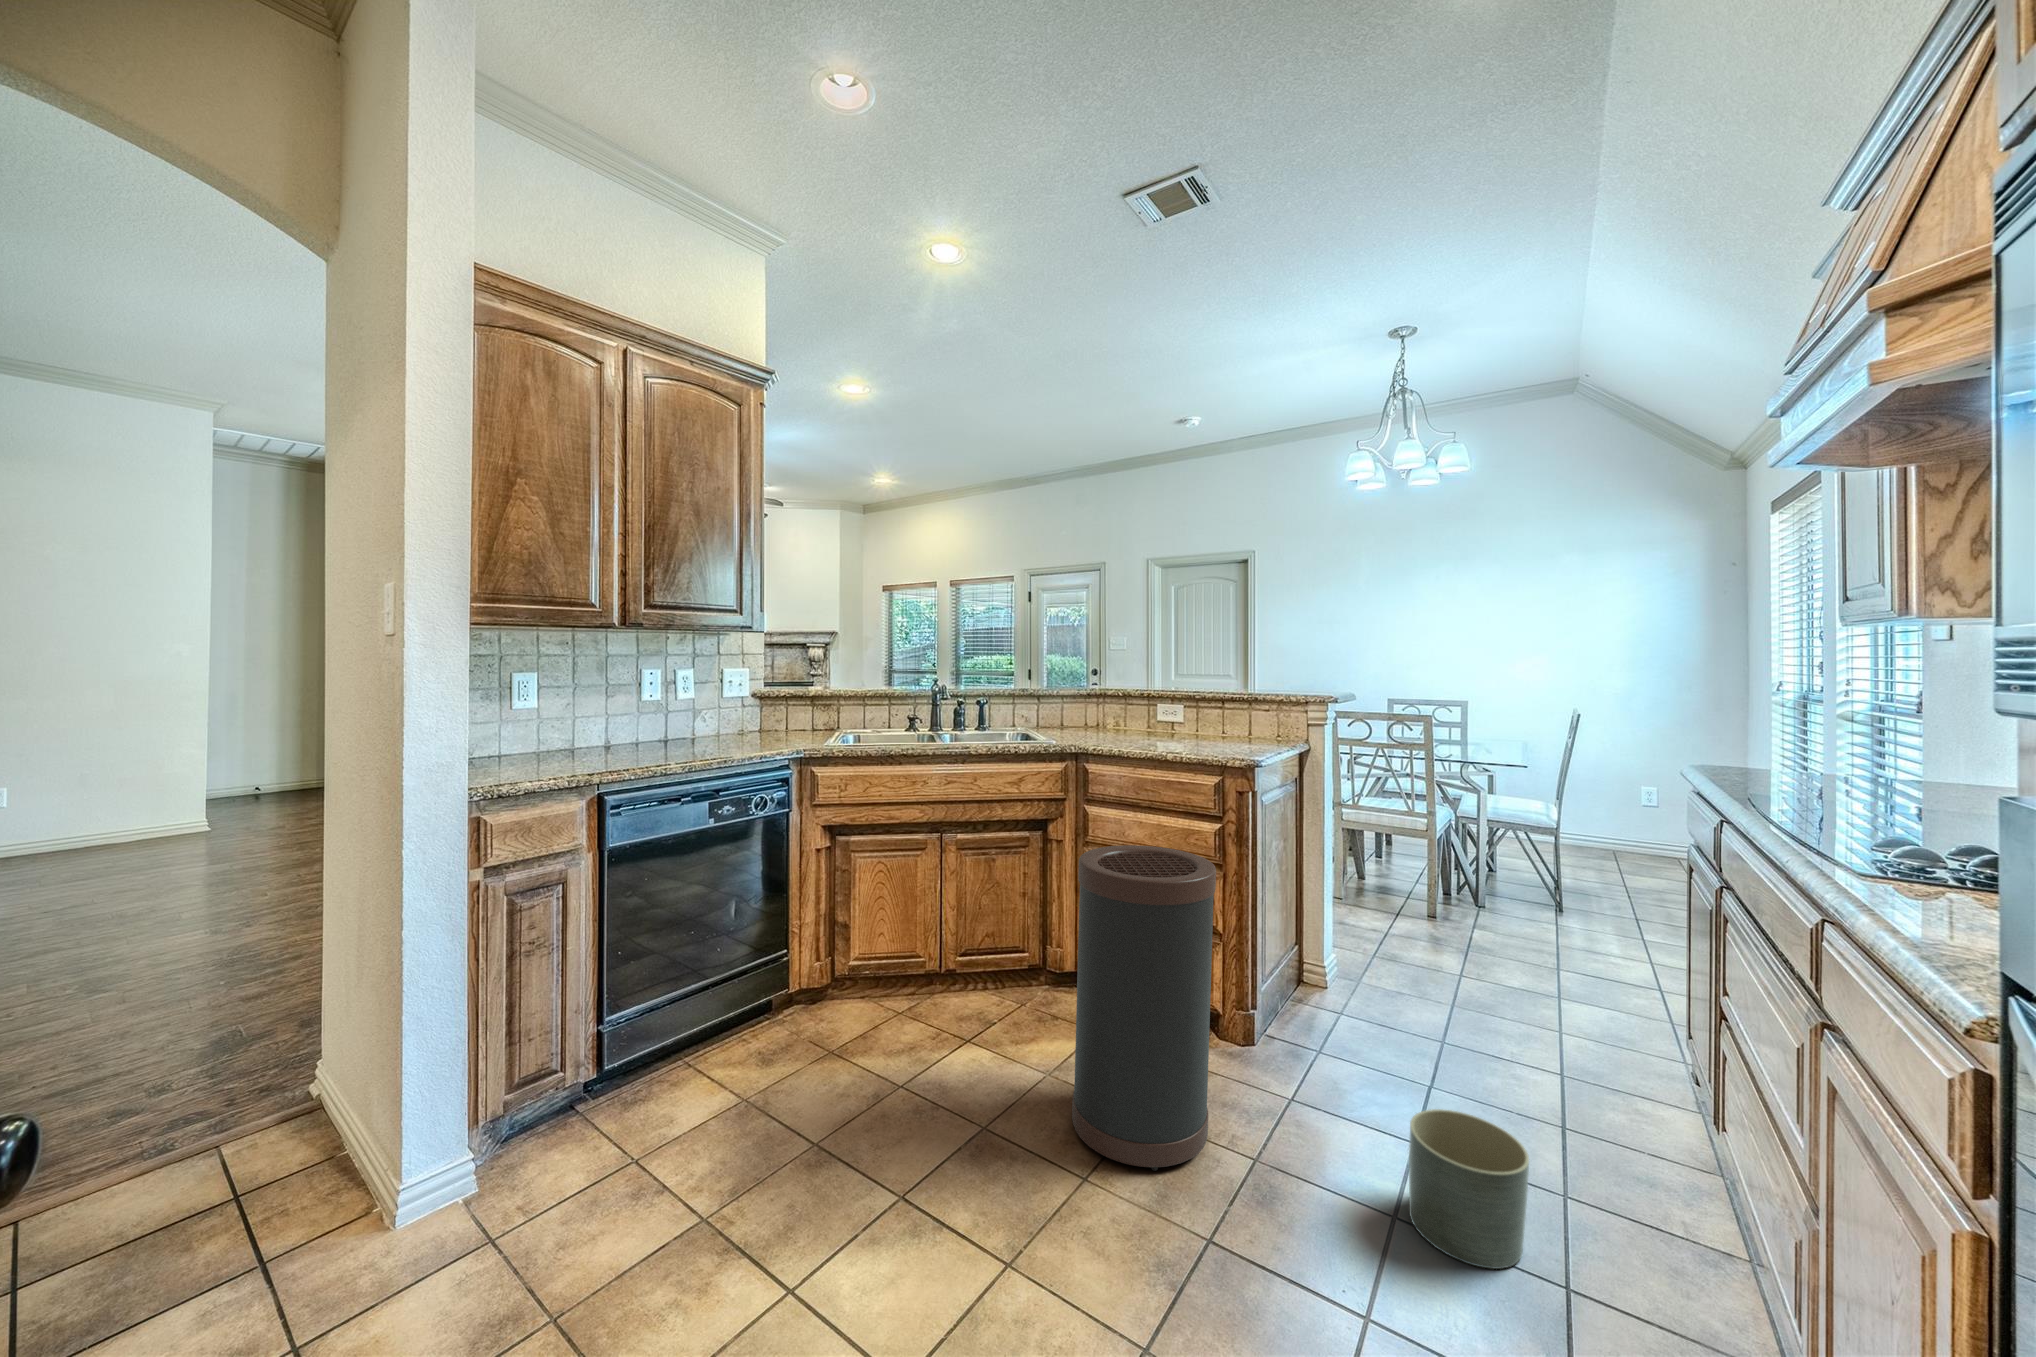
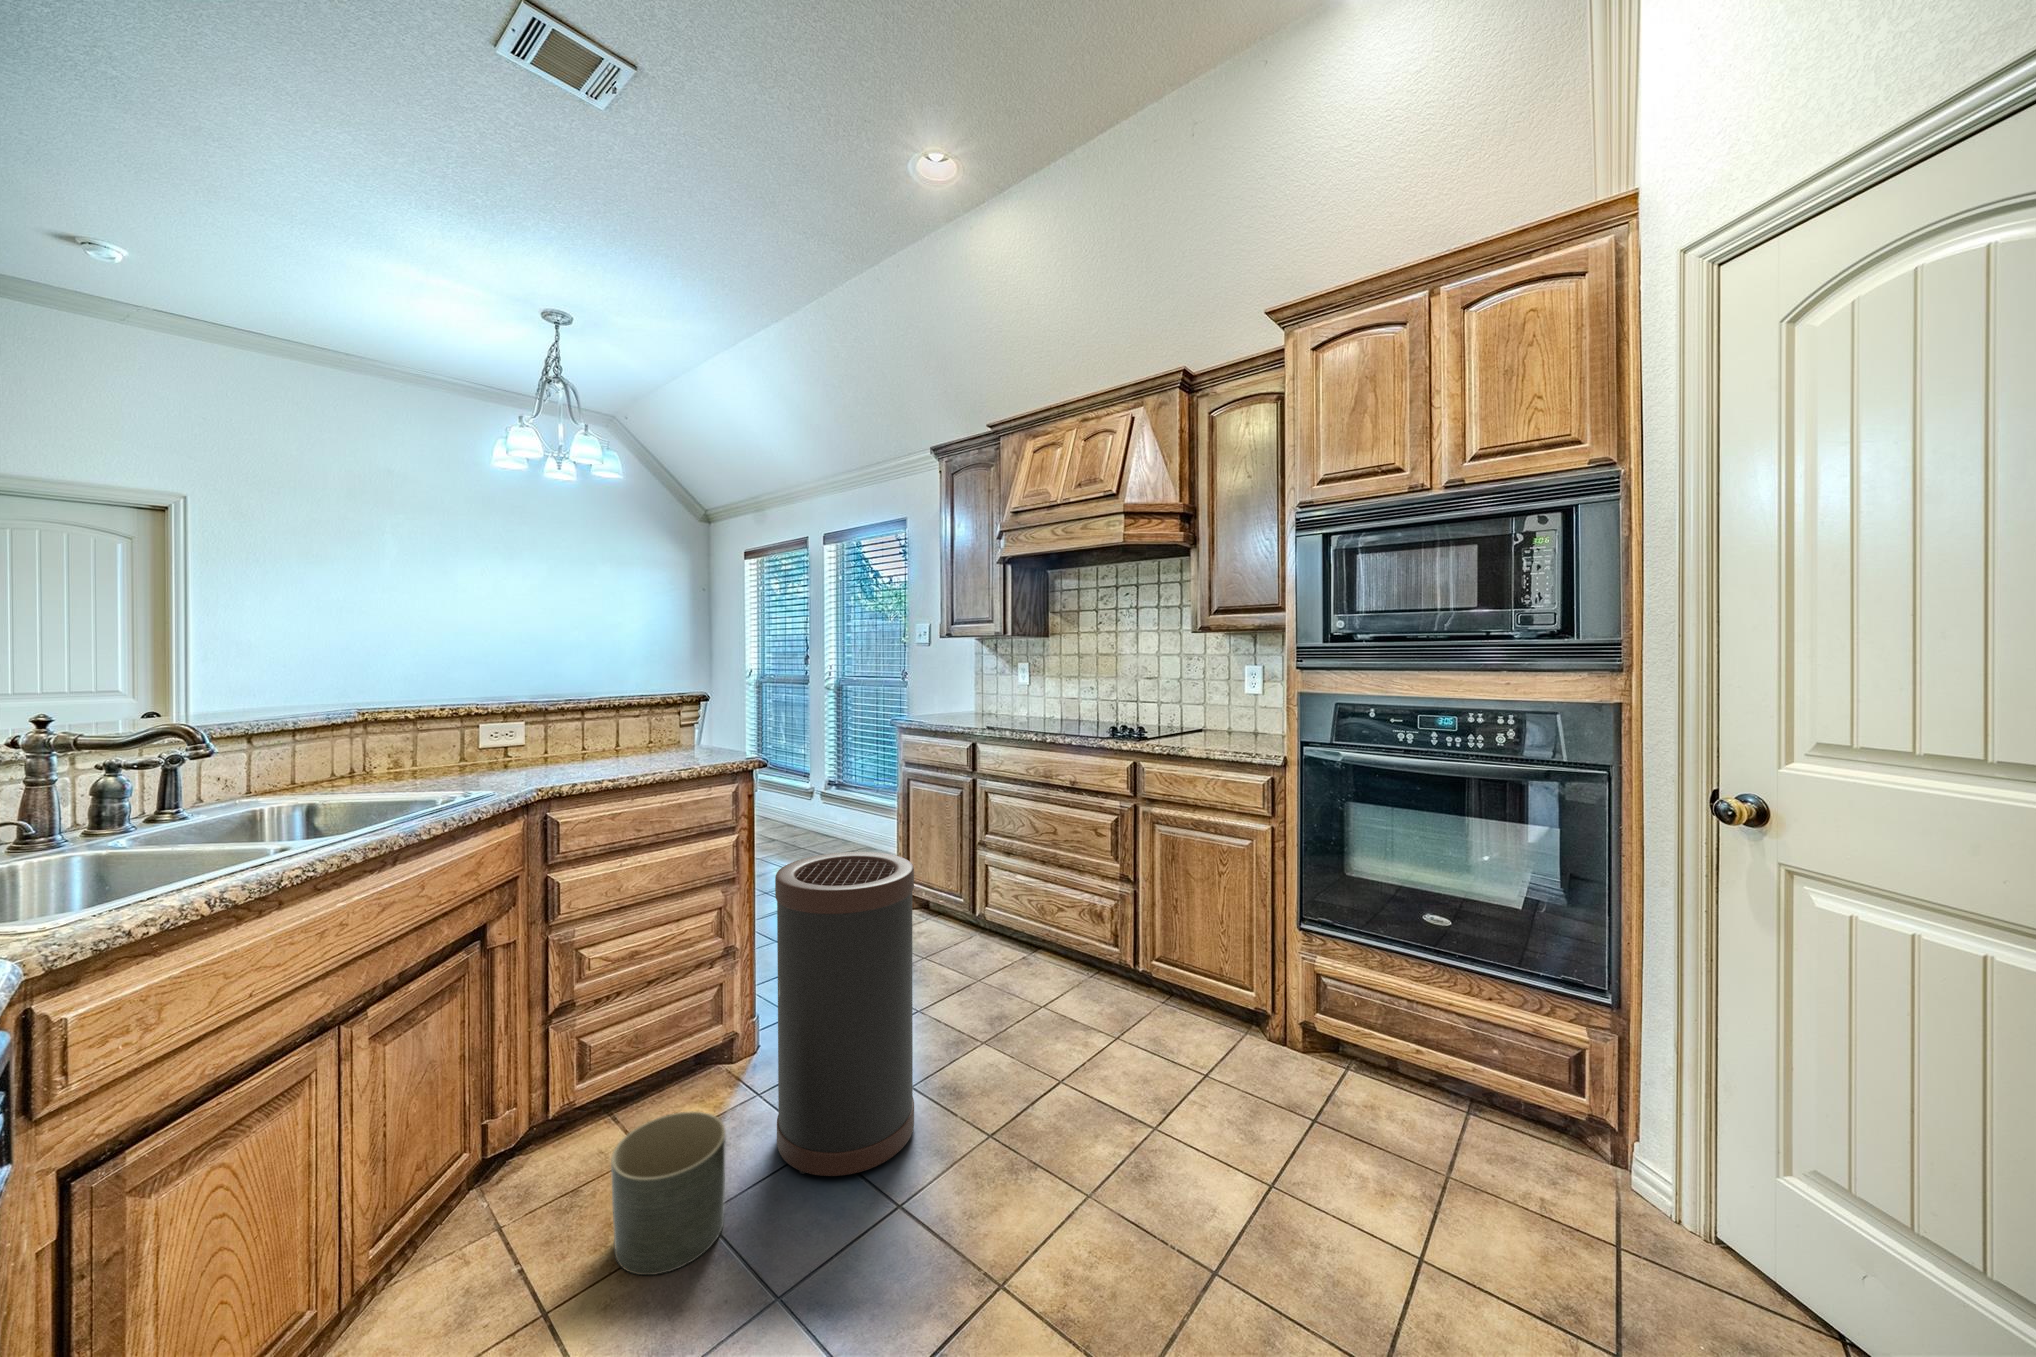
planter: present [1409,1109,1529,1269] -> present [611,1111,726,1275]

